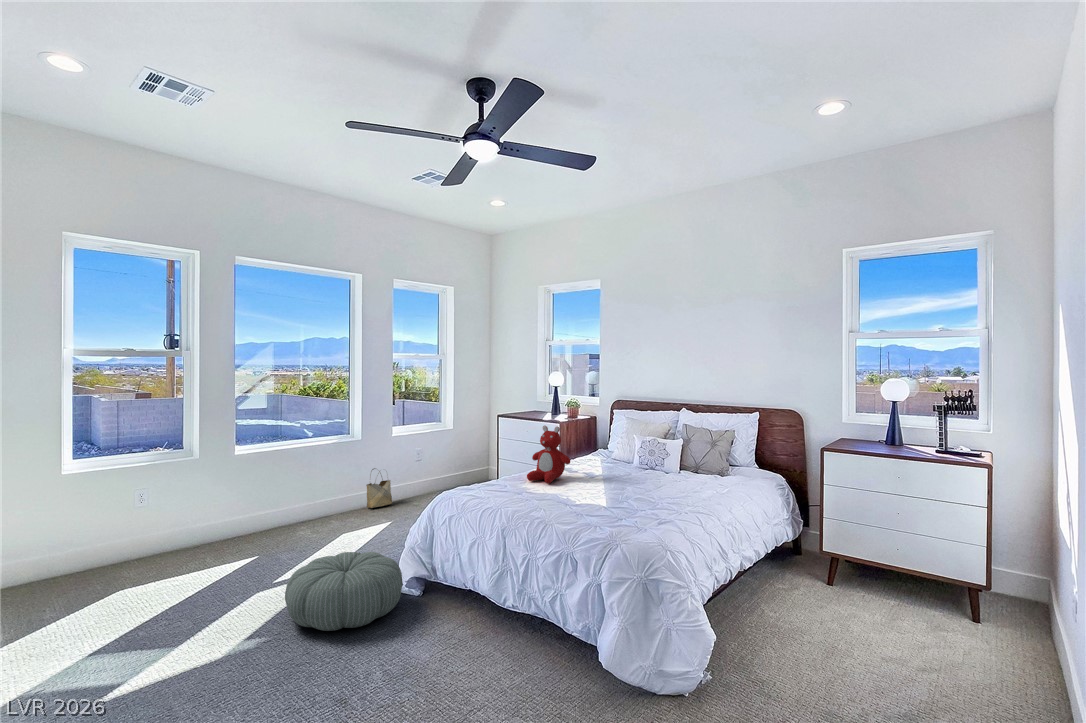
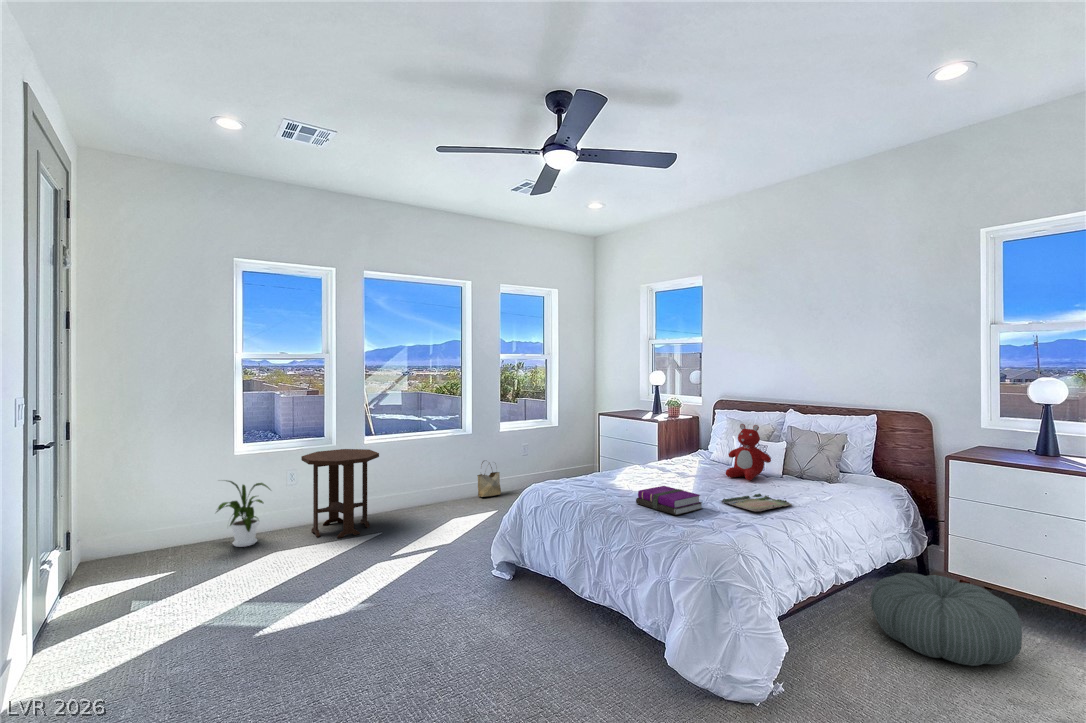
teddy bear: present [527,426,570,483] -> present [726,424,771,480]
side table: none [156,462,256,567] -> present [301,449,379,538]
notebook: none [555,486,621,515] -> present [636,486,702,515]
tray: none [636,489,700,507] -> present [722,494,792,512]
house plant: none [35,507,117,587] -> present [217,480,270,547]
pouf: present [285,552,403,631] -> present [871,573,1022,666]

